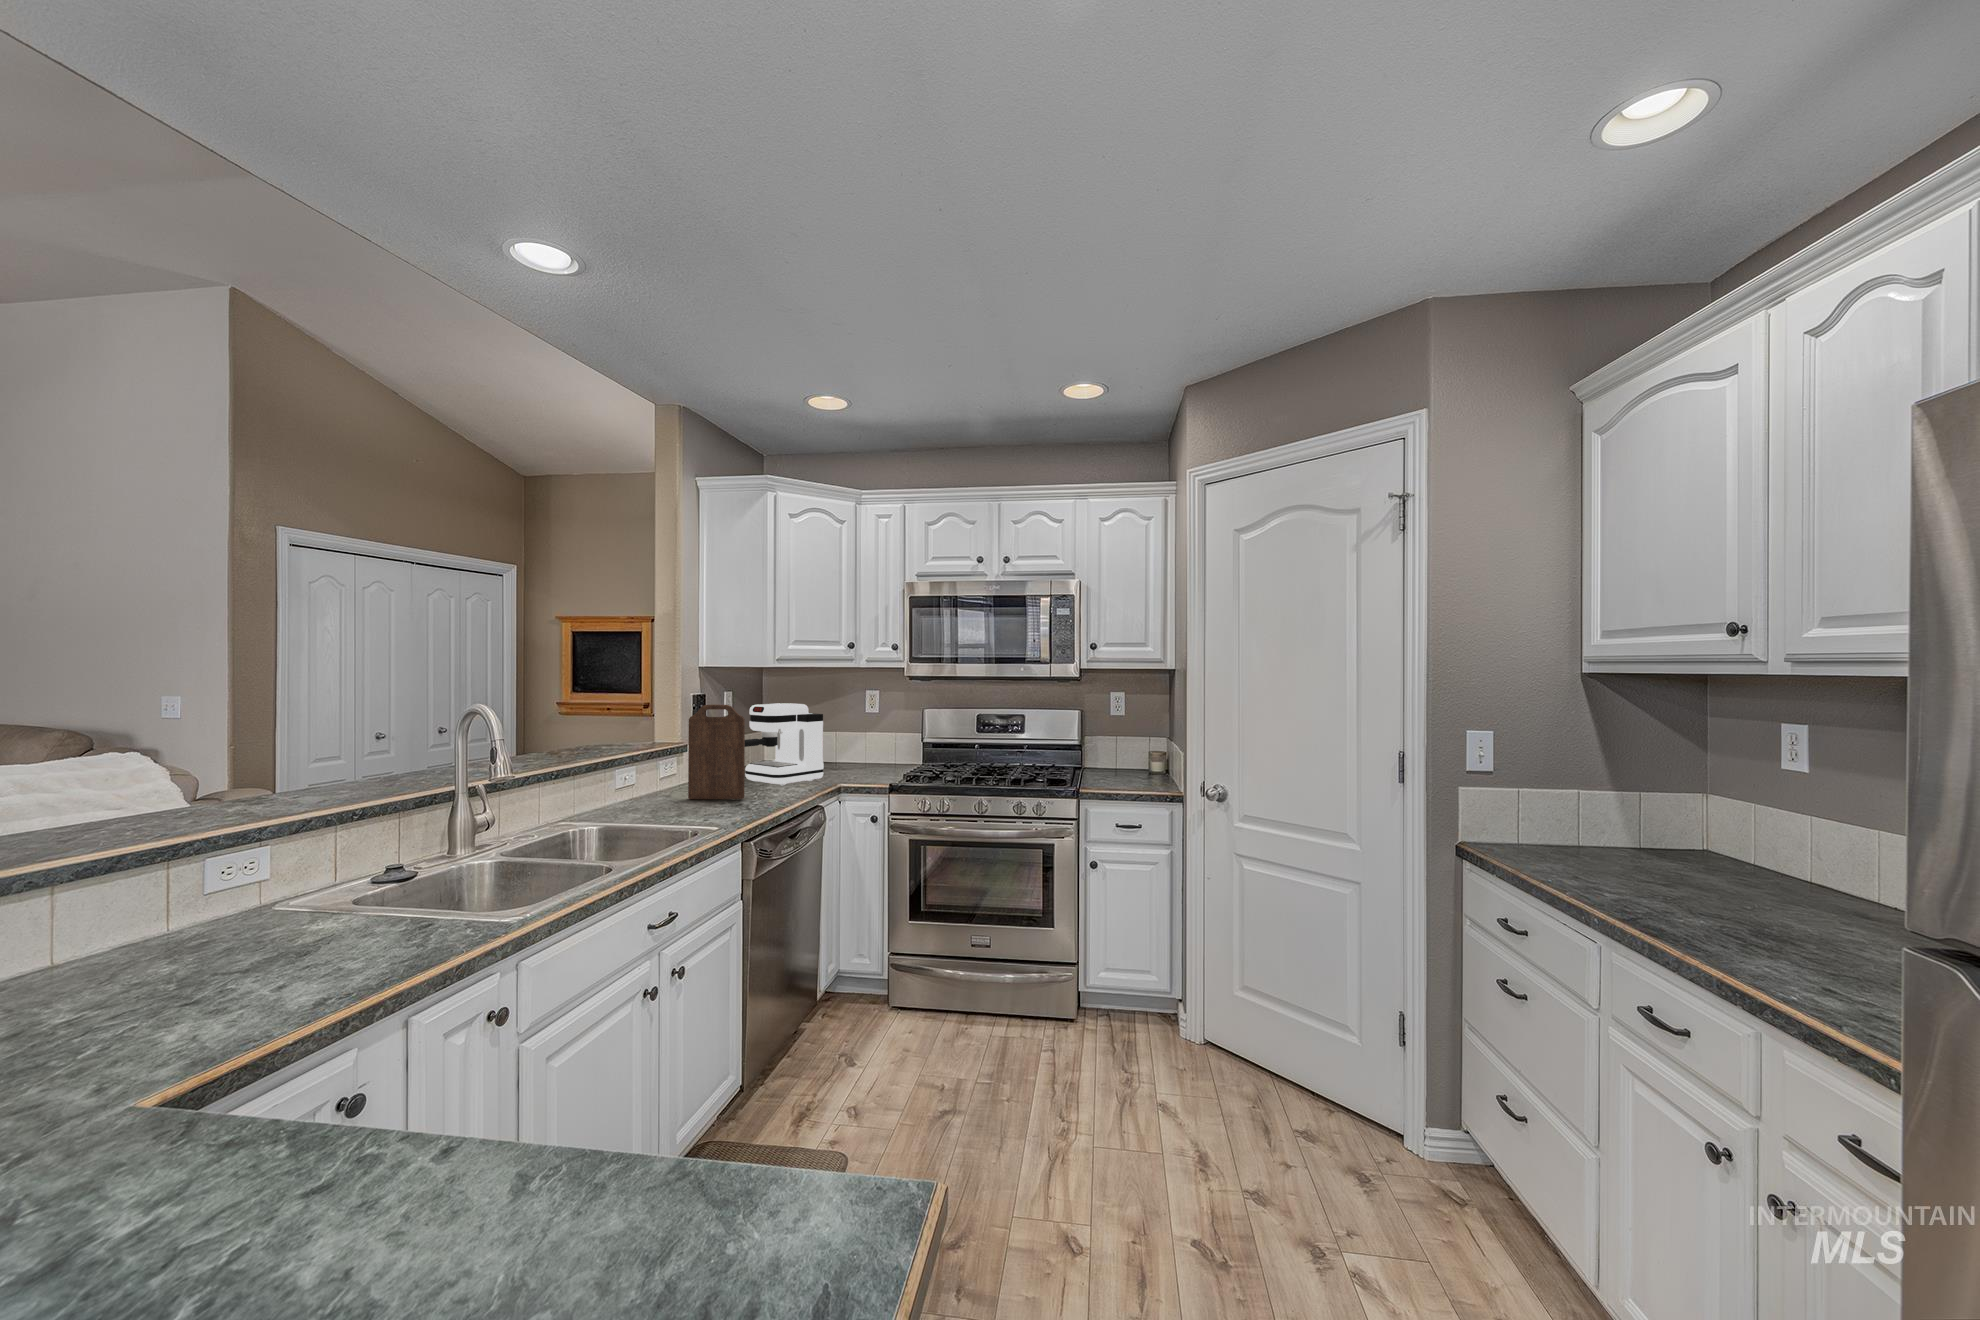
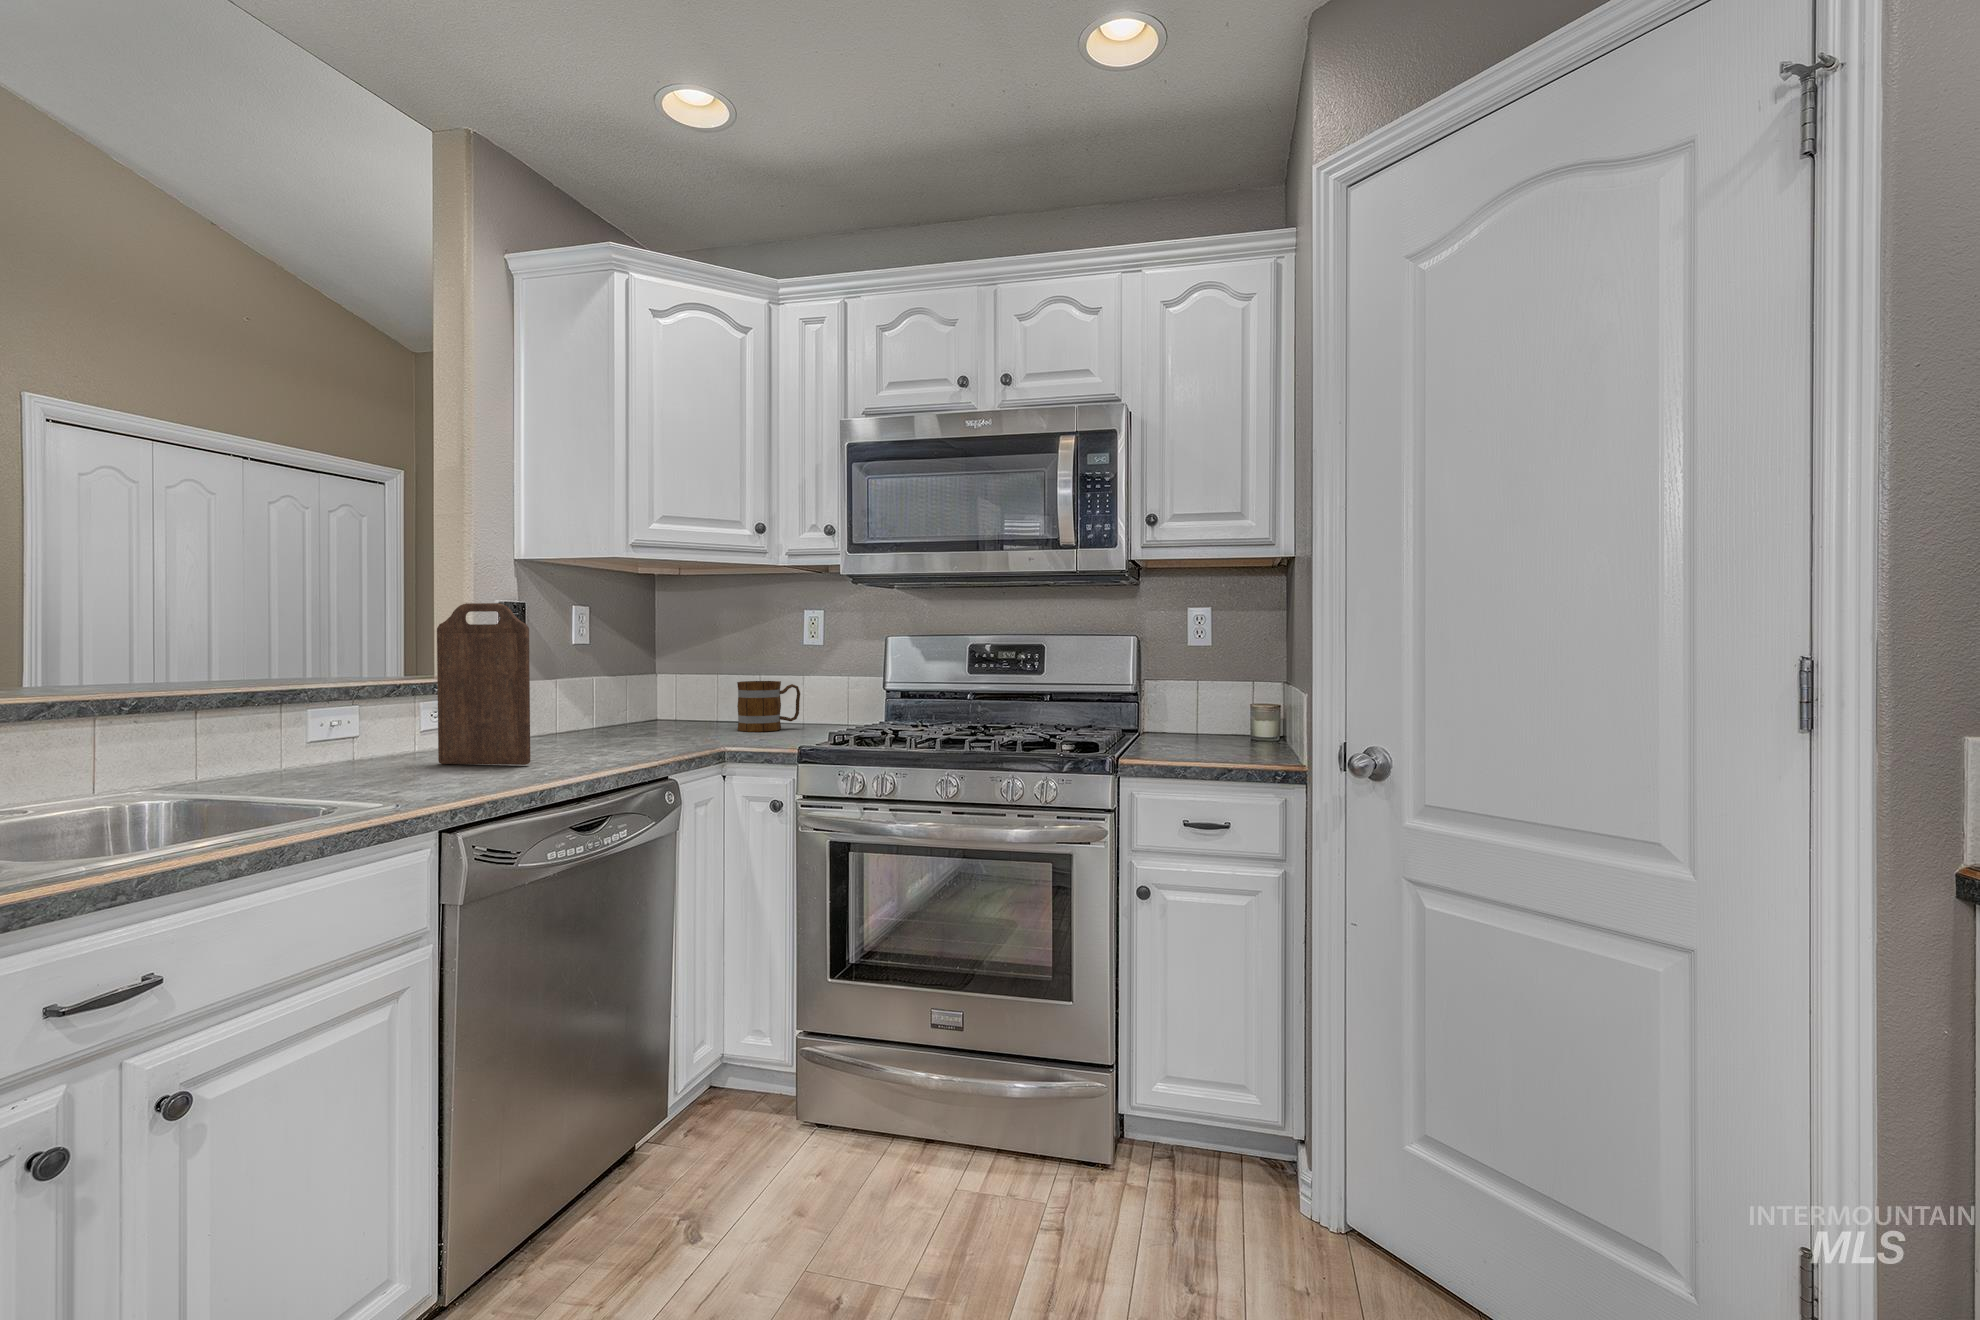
coffee maker: present [745,703,824,786] -> none [554,619,705,749]
mug: none [827,736,865,770] -> present [737,681,800,732]

